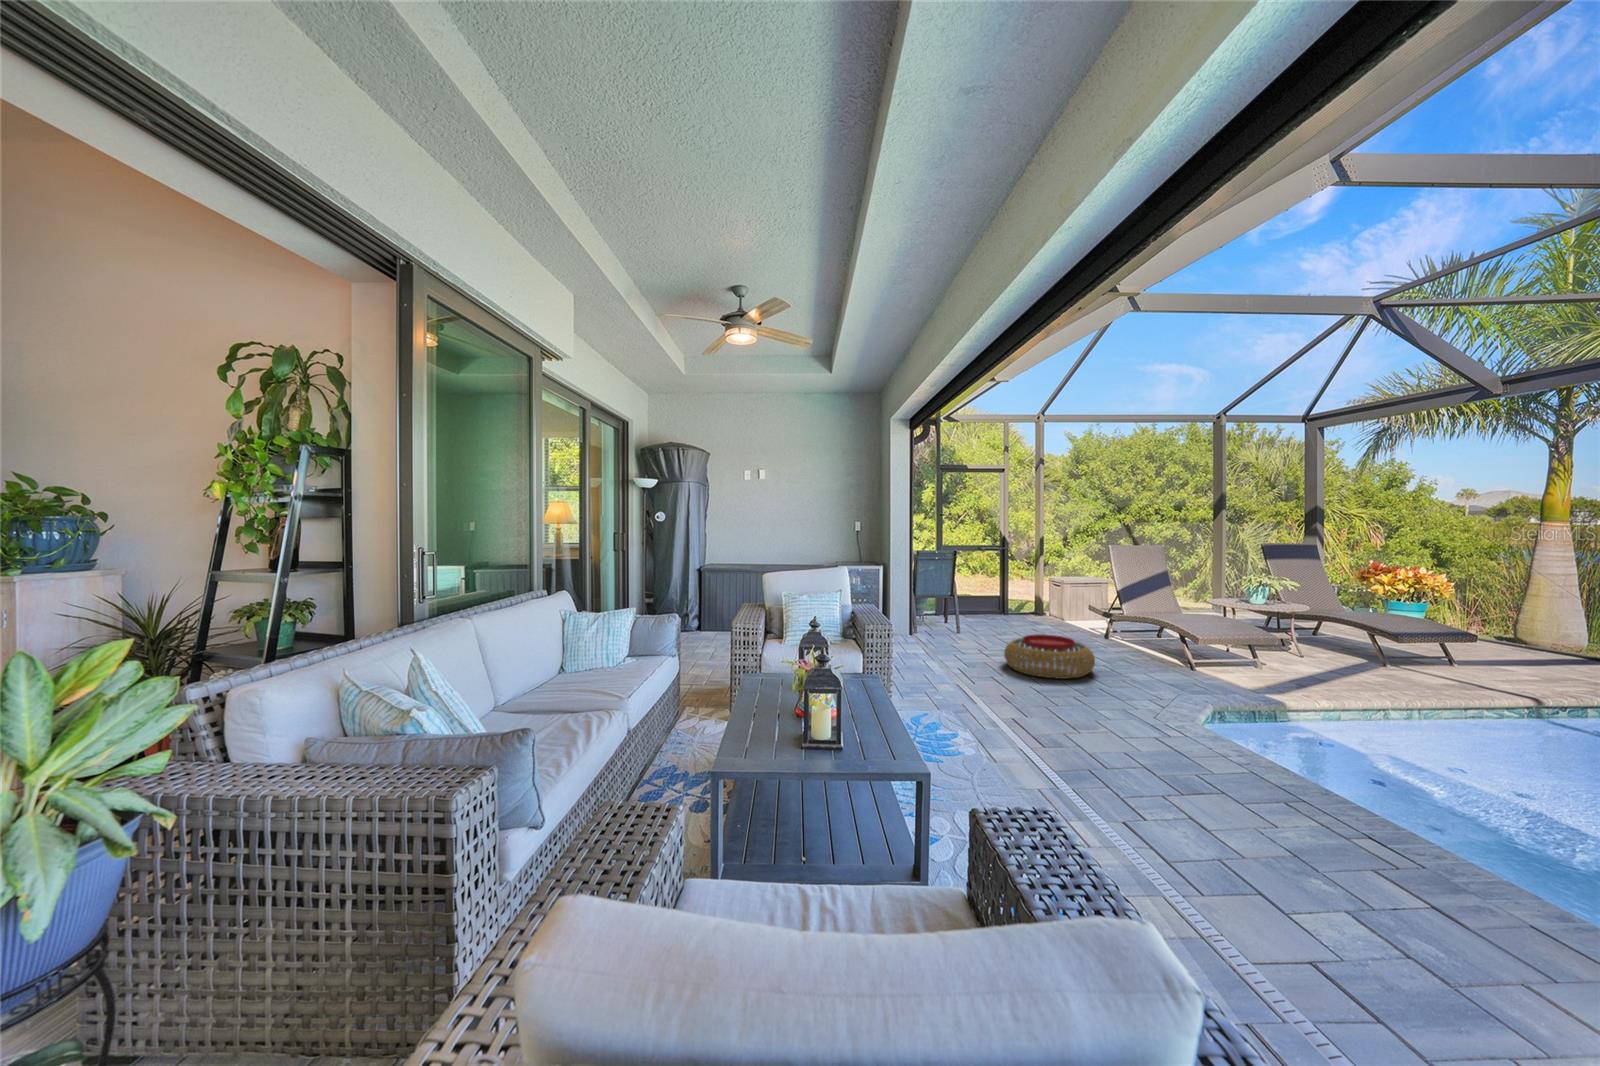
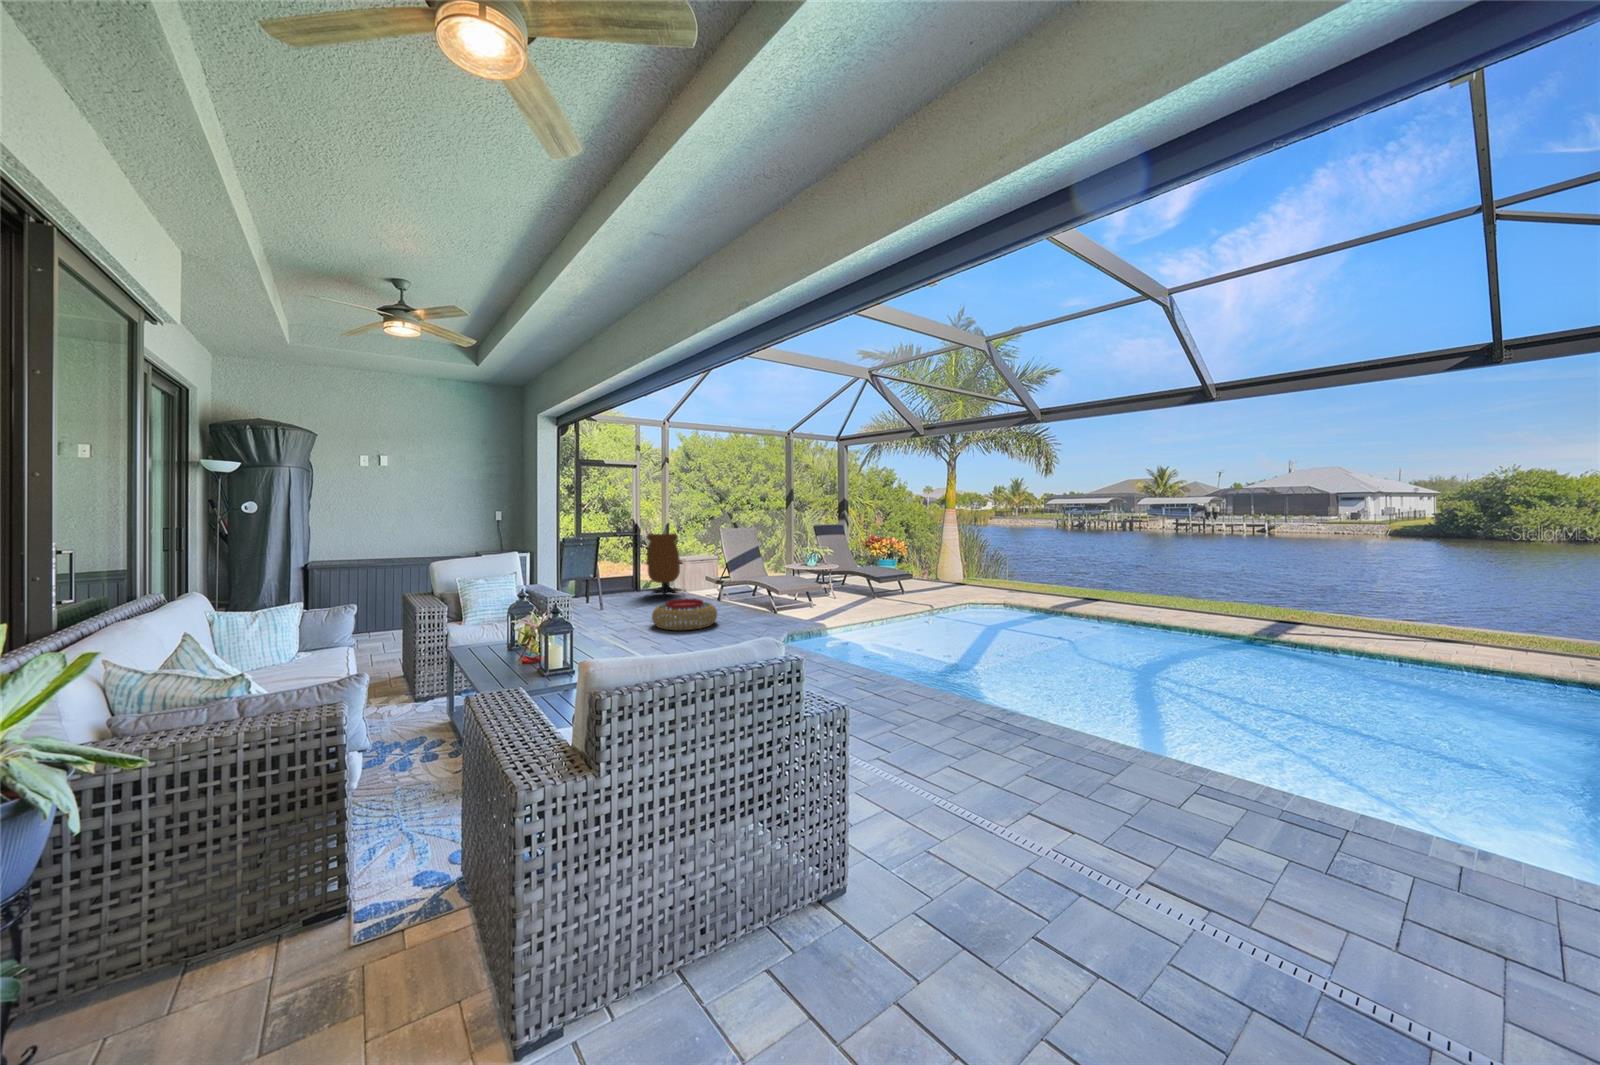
lounge chair: none [1006,549,1057,628] -> present [646,533,682,597]

